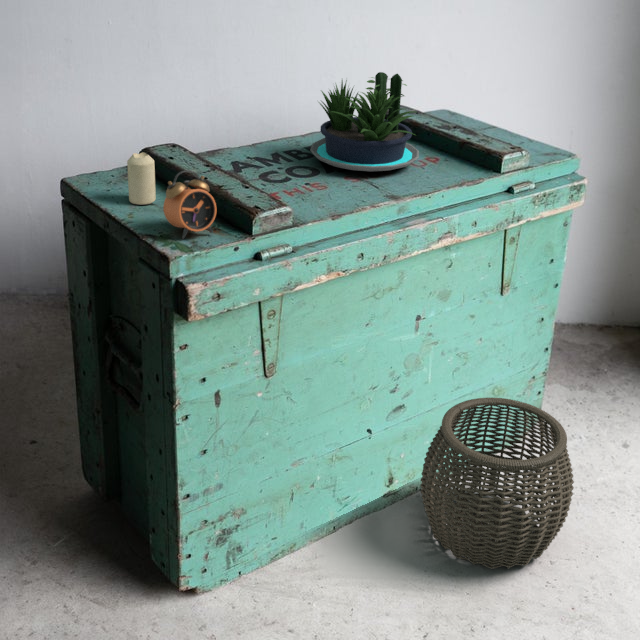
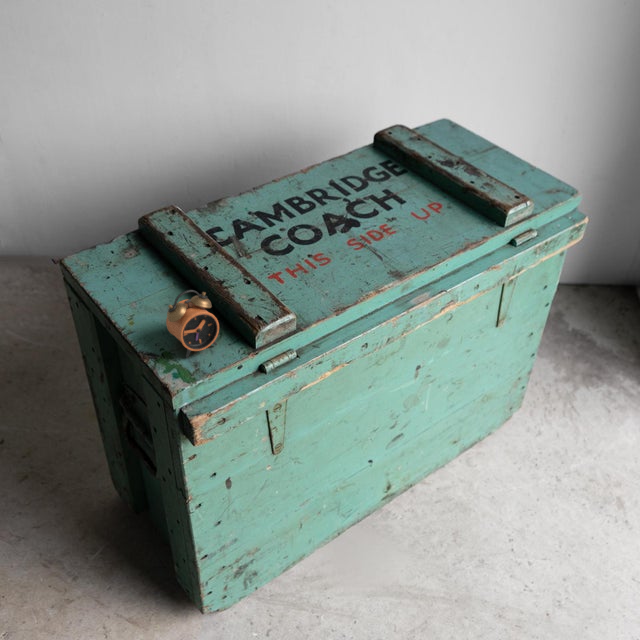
potted plant: present [310,72,419,172] -> none [314,129,423,237]
candle: present [127,152,156,205] -> none [129,249,161,300]
woven basket: present [420,398,574,569] -> none [415,424,552,577]

